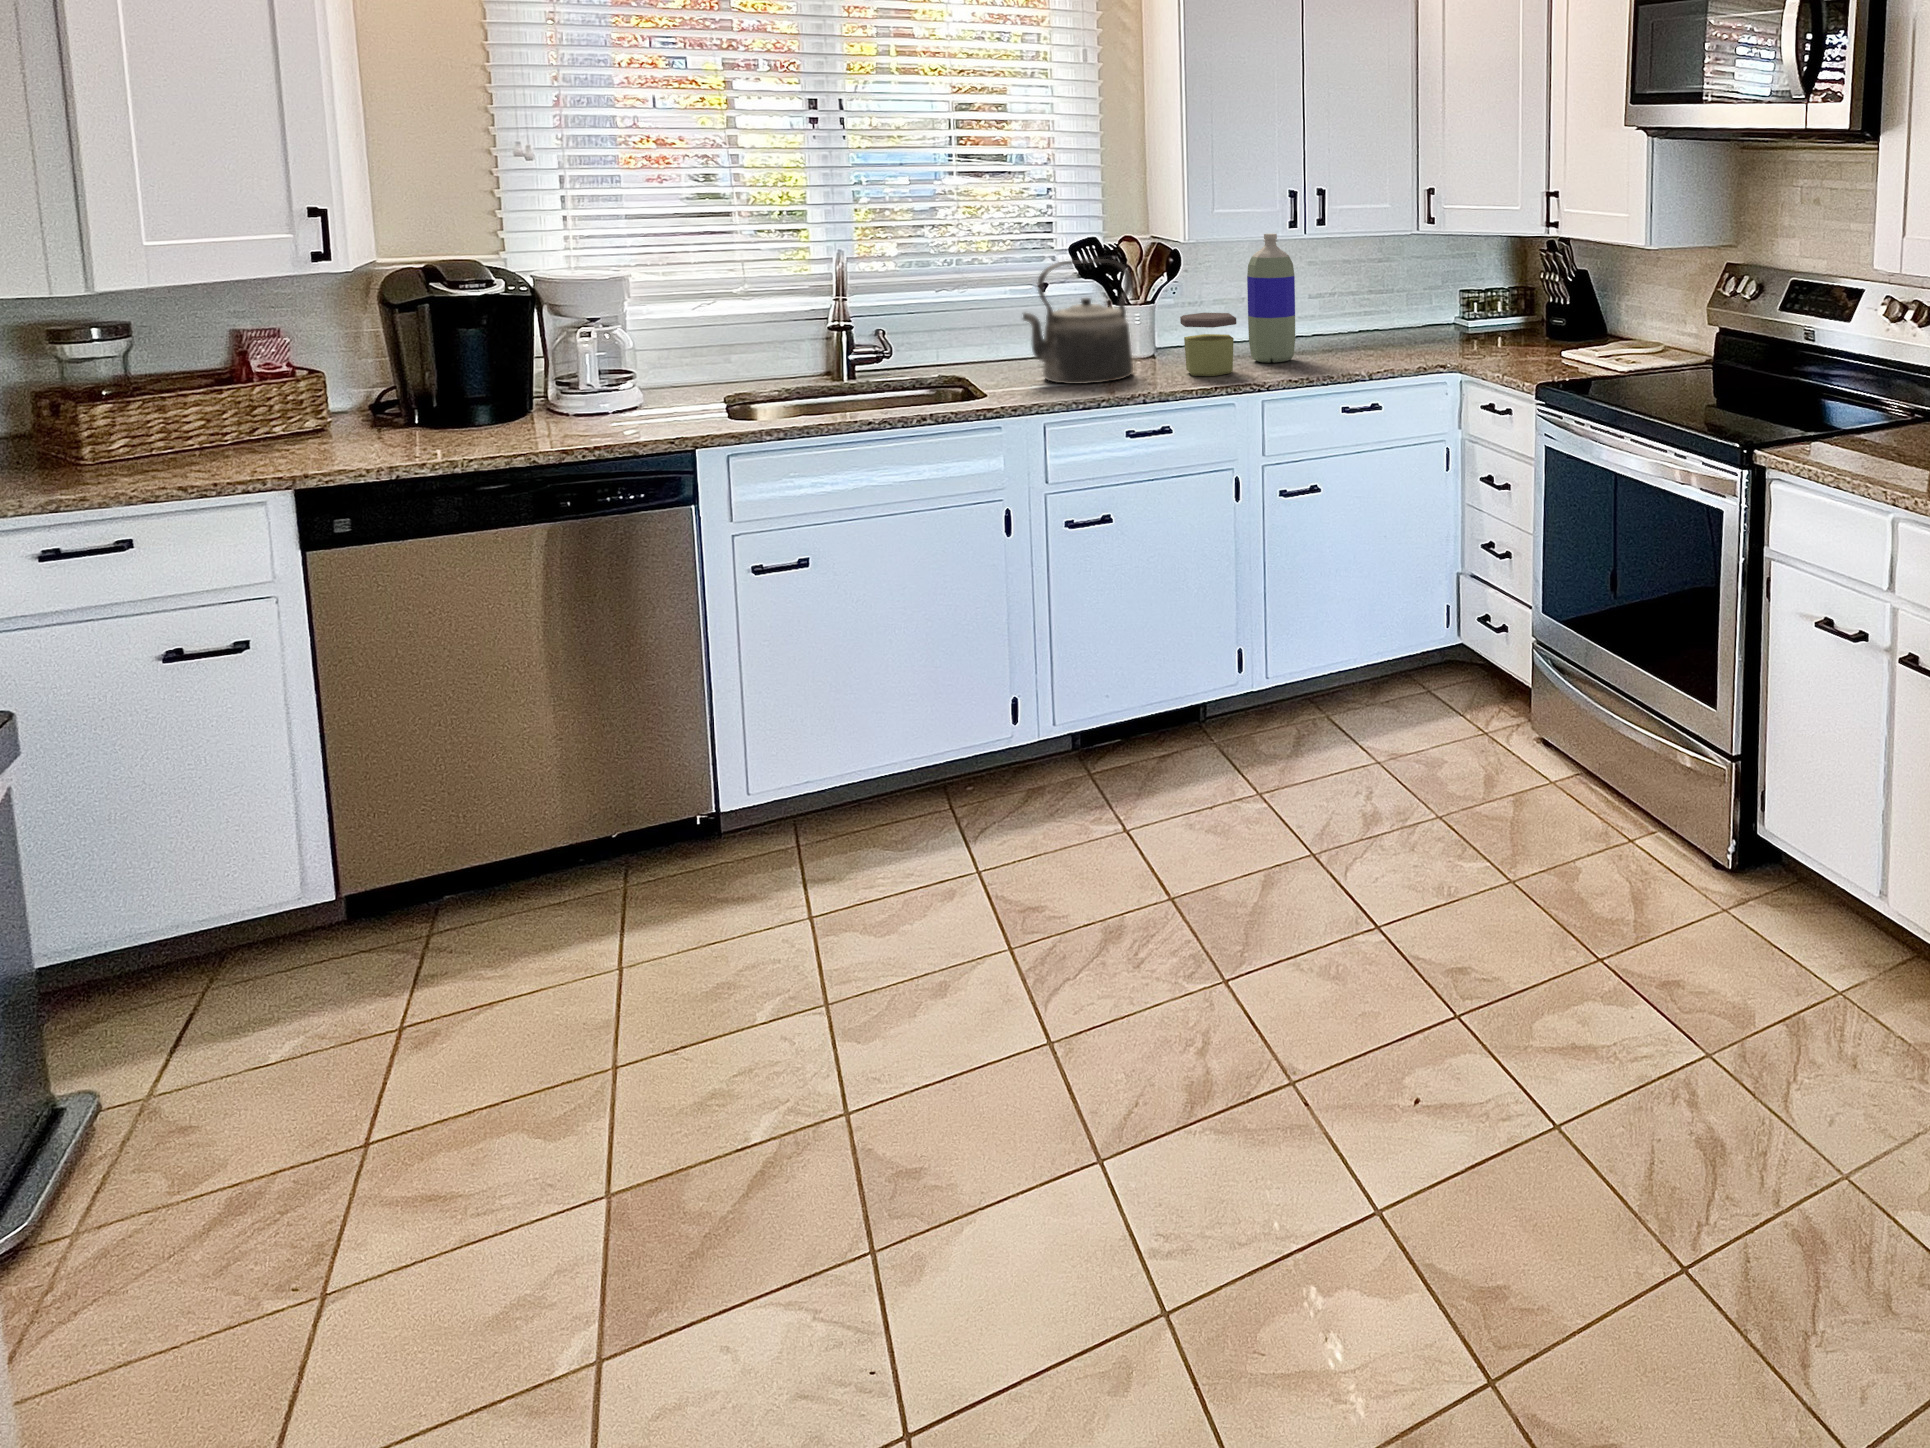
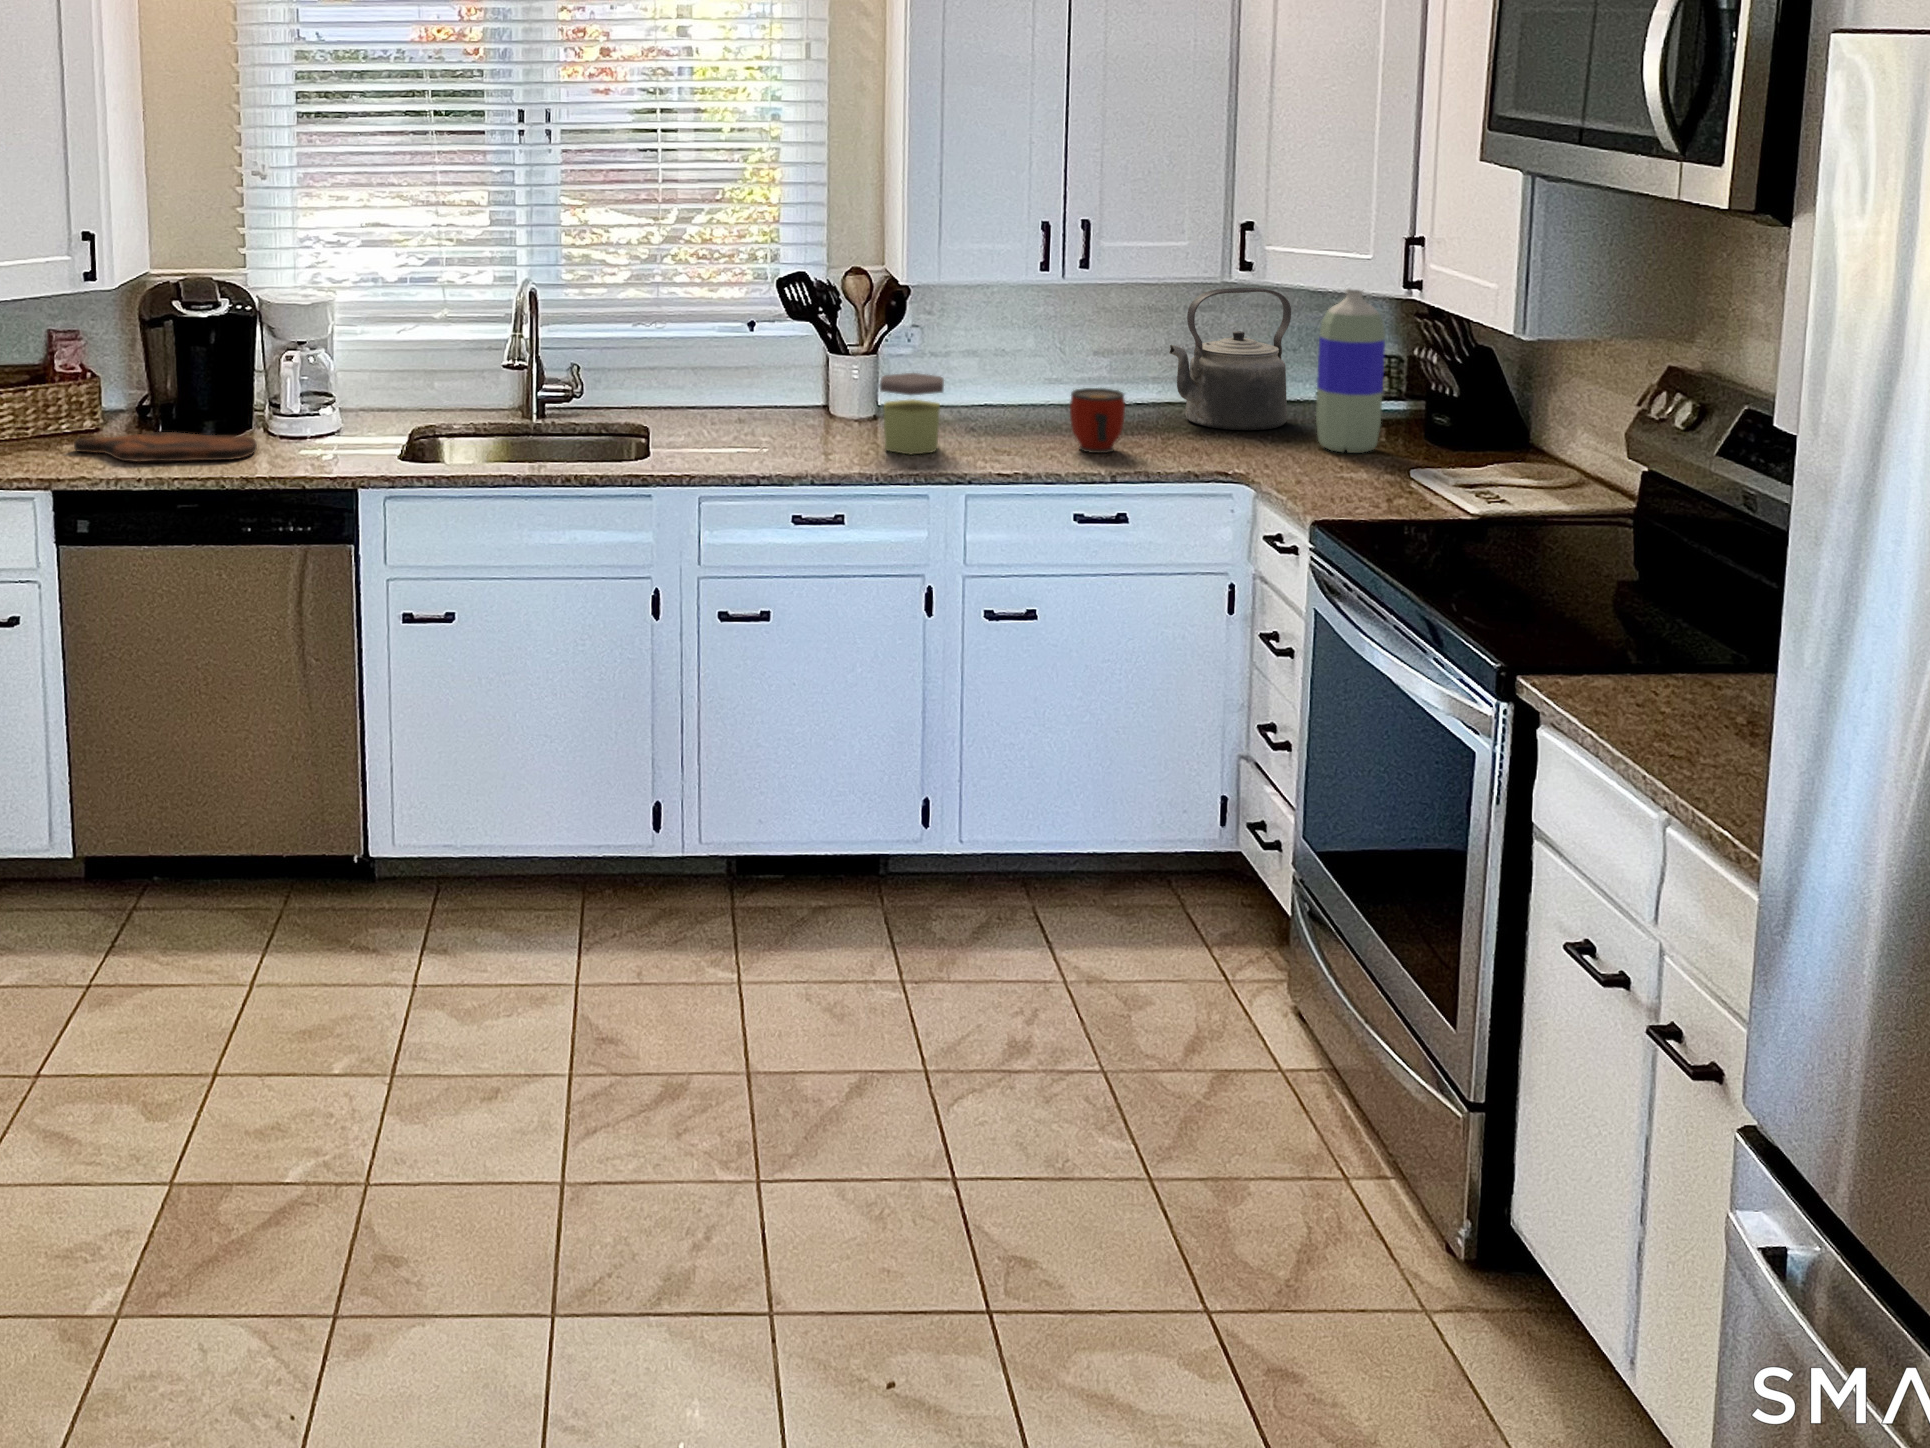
bottle: present [1247,234,1295,363] -> present [1316,289,1385,453]
kettle: present [1023,259,1133,384] -> present [1169,288,1291,430]
mug: none [1327,315,1368,364] -> present [1070,388,1125,453]
cutting board: none [301,417,555,452] -> present [74,432,257,462]

